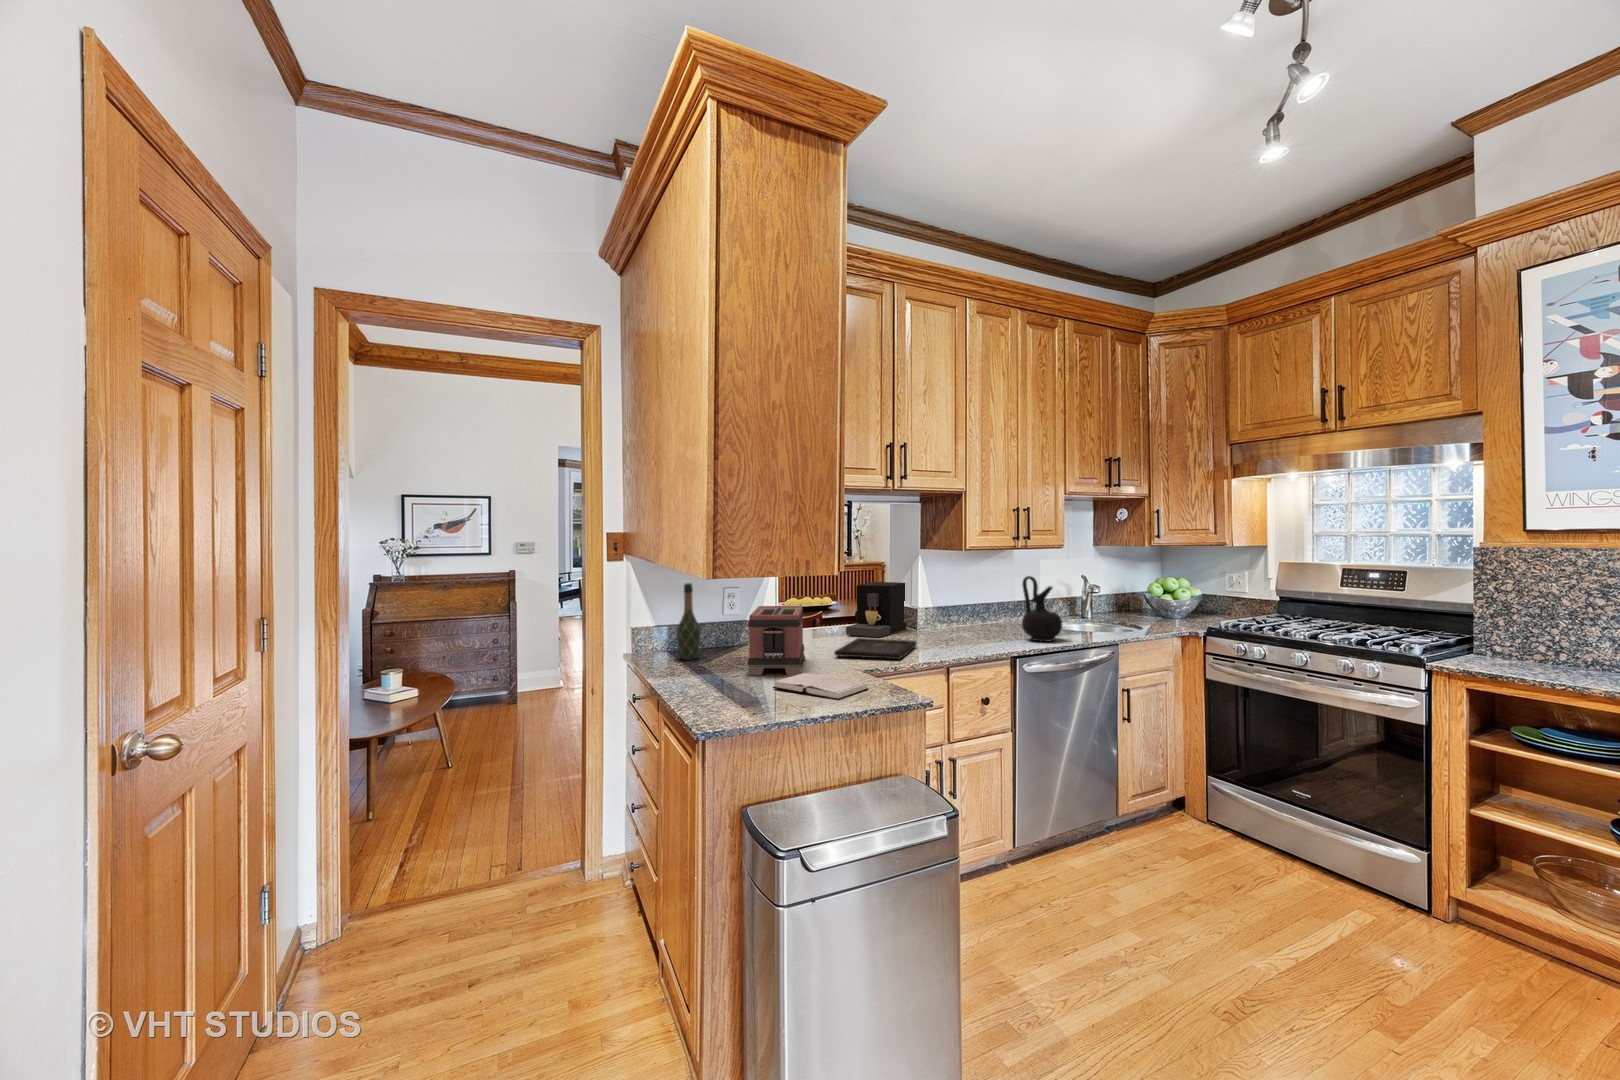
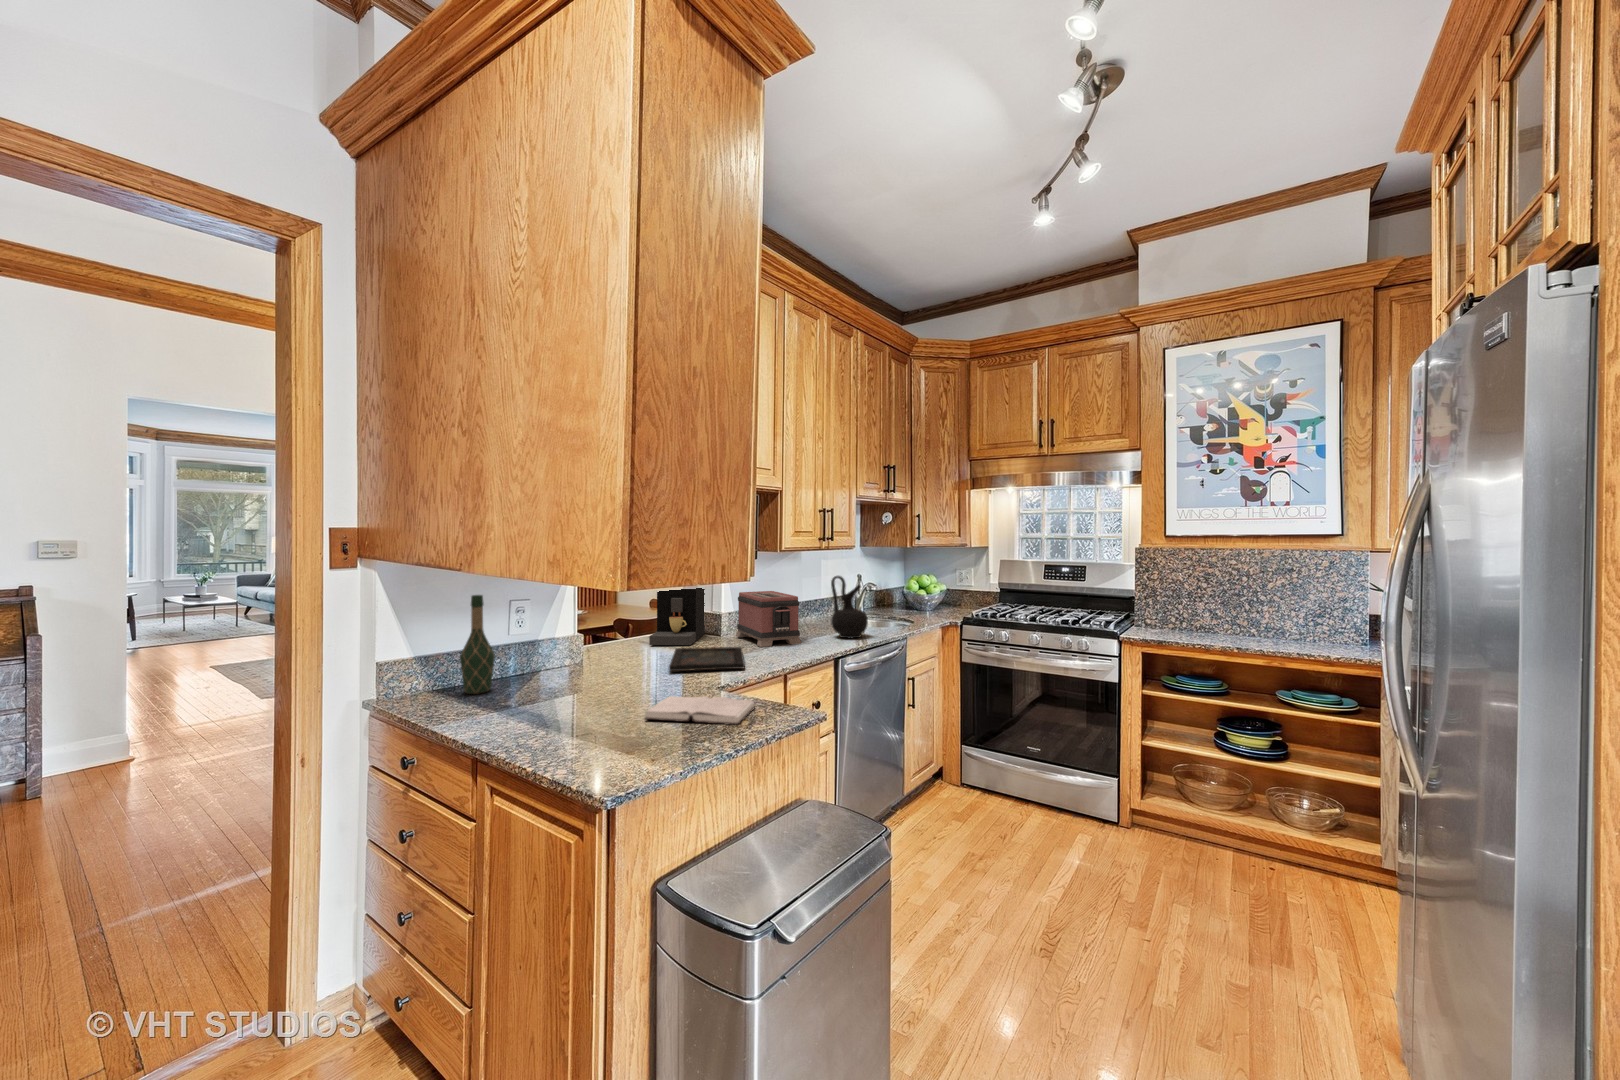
toaster: present [747,606,806,676] -> present [736,591,801,647]

